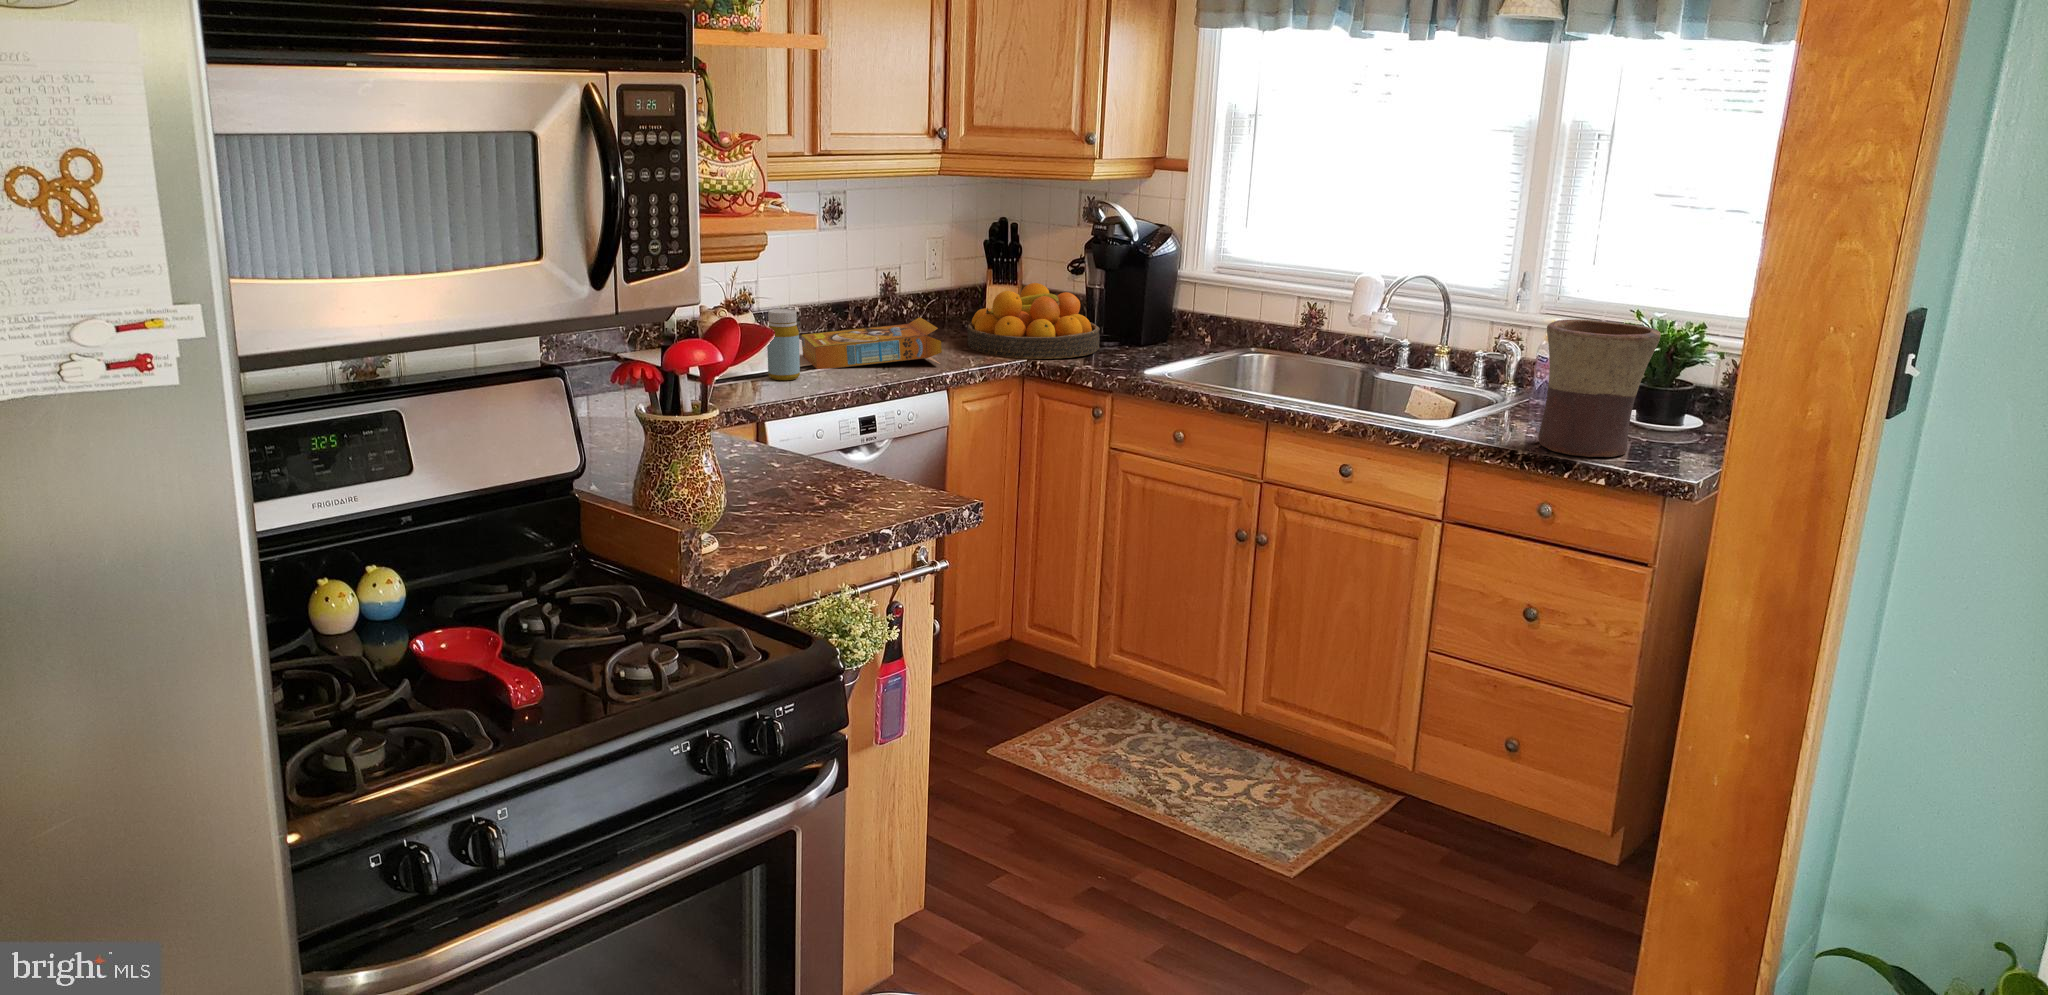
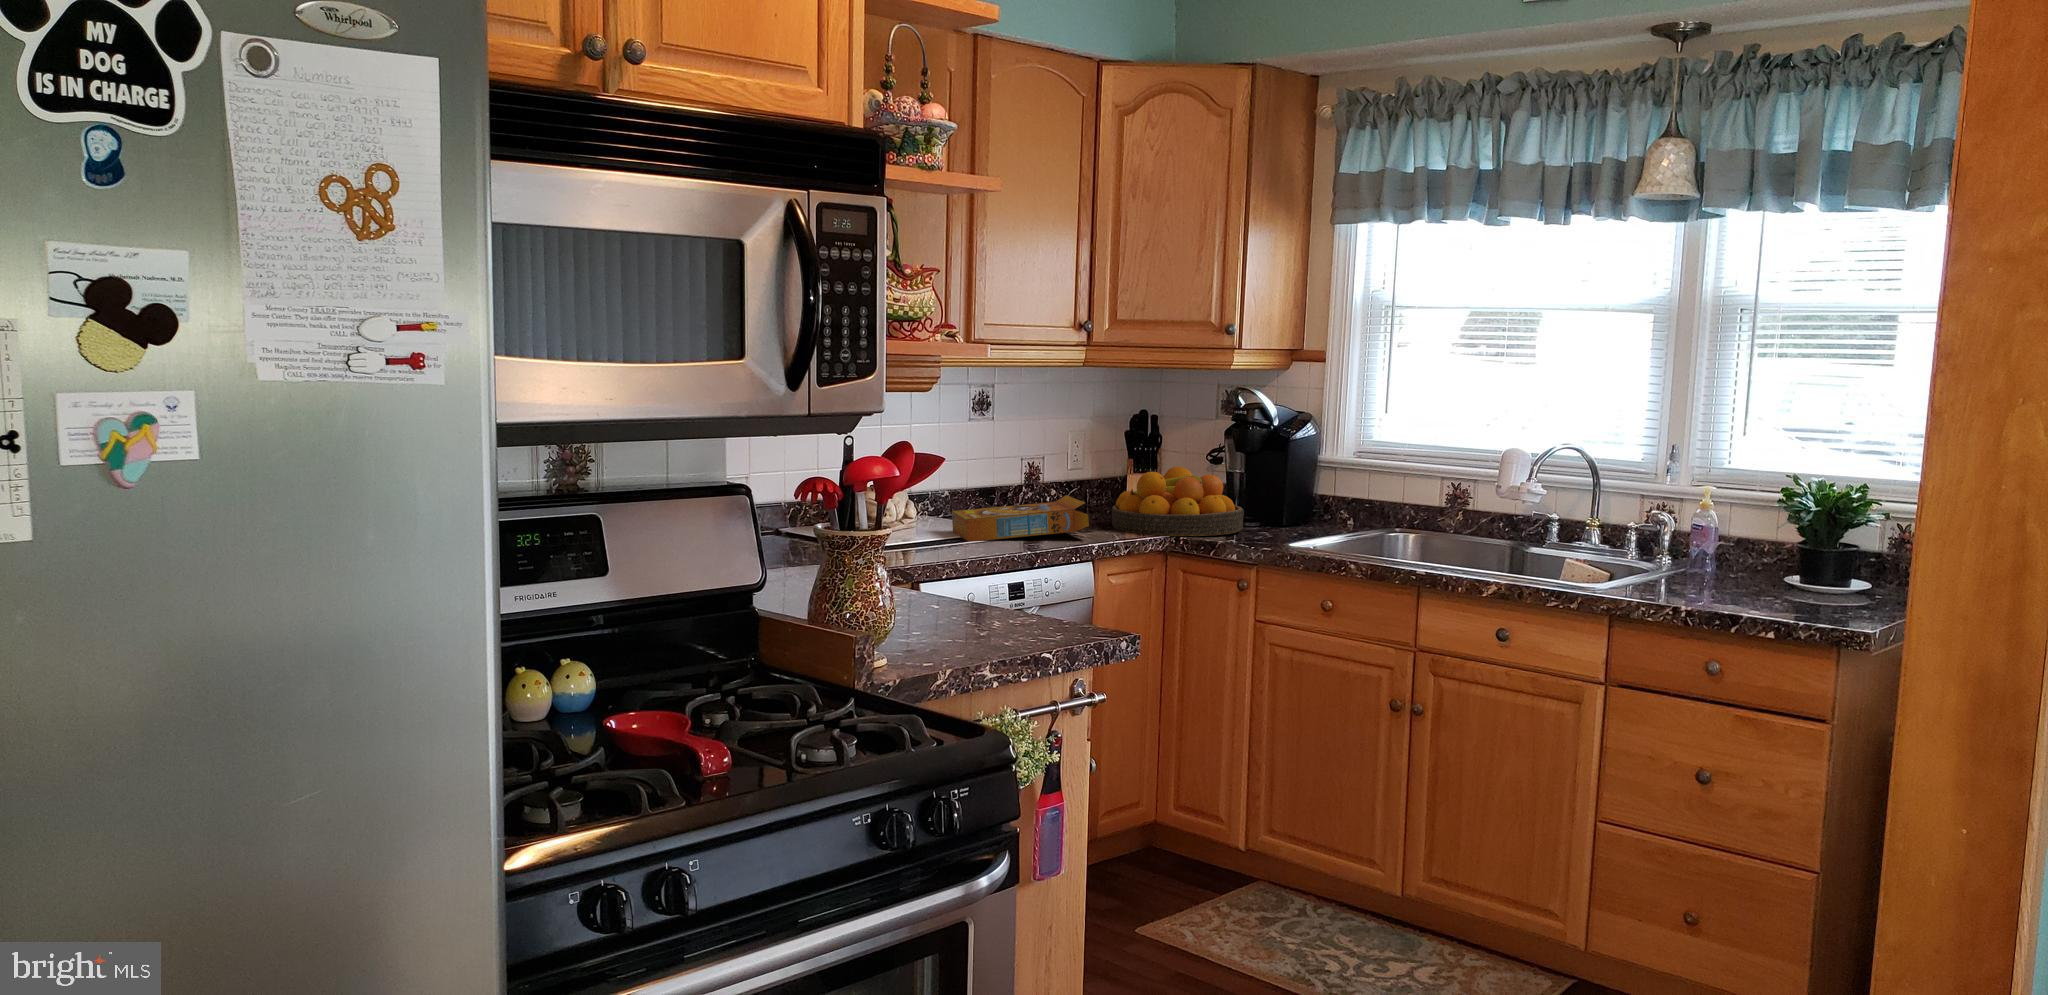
bottle: present [767,309,800,380] -> none [922,480,952,548]
flower pot: present [1538,319,1661,457] -> none [1700,476,1820,610]

